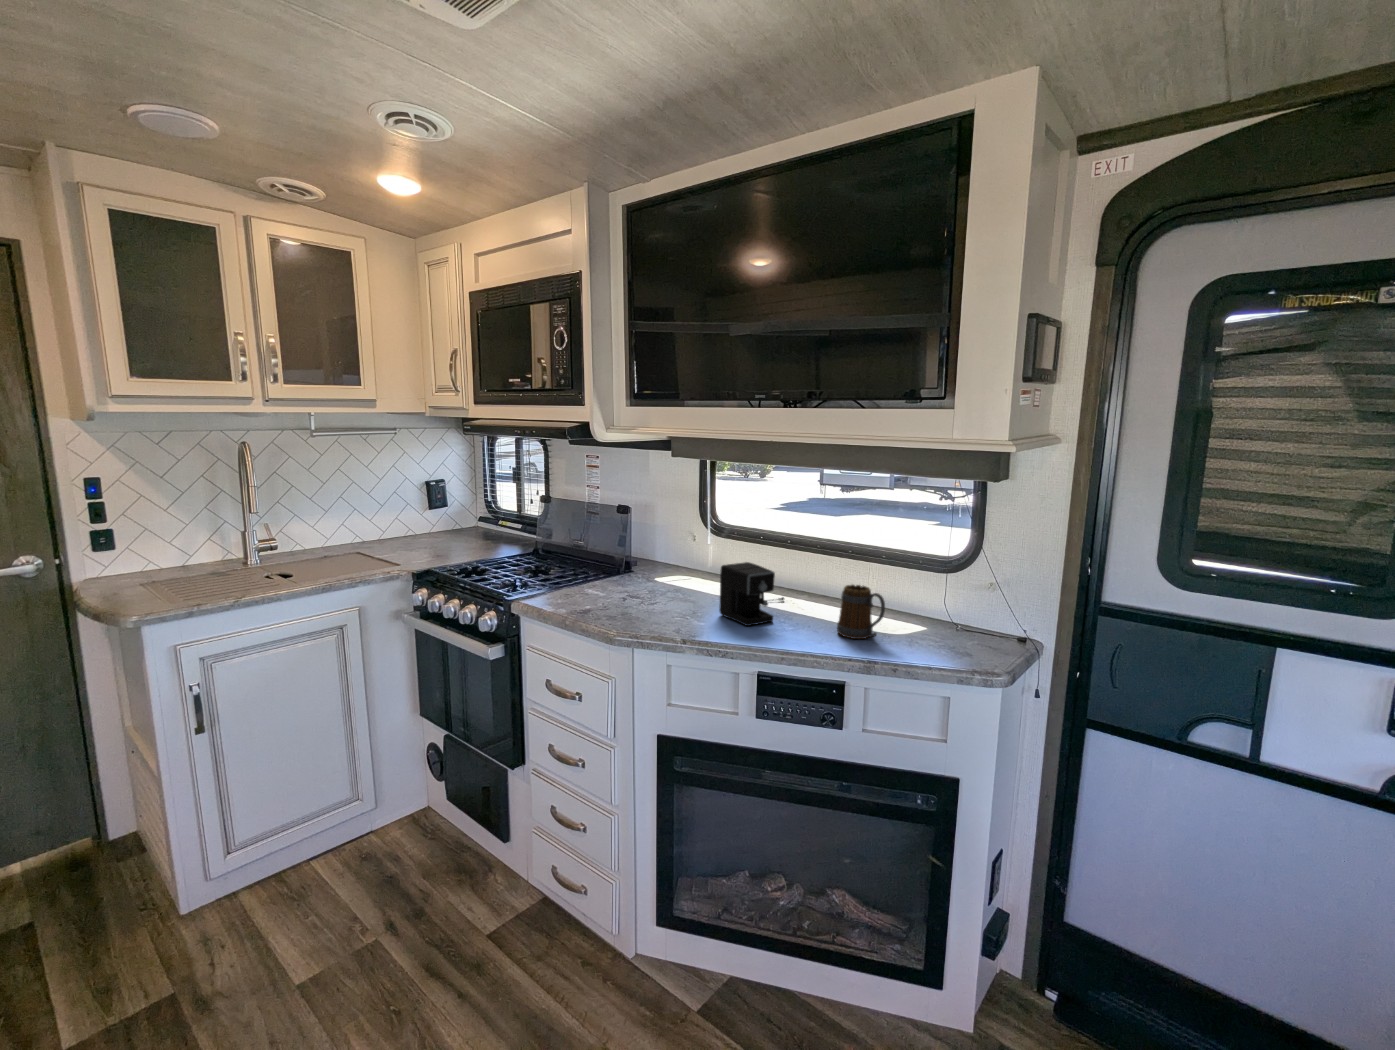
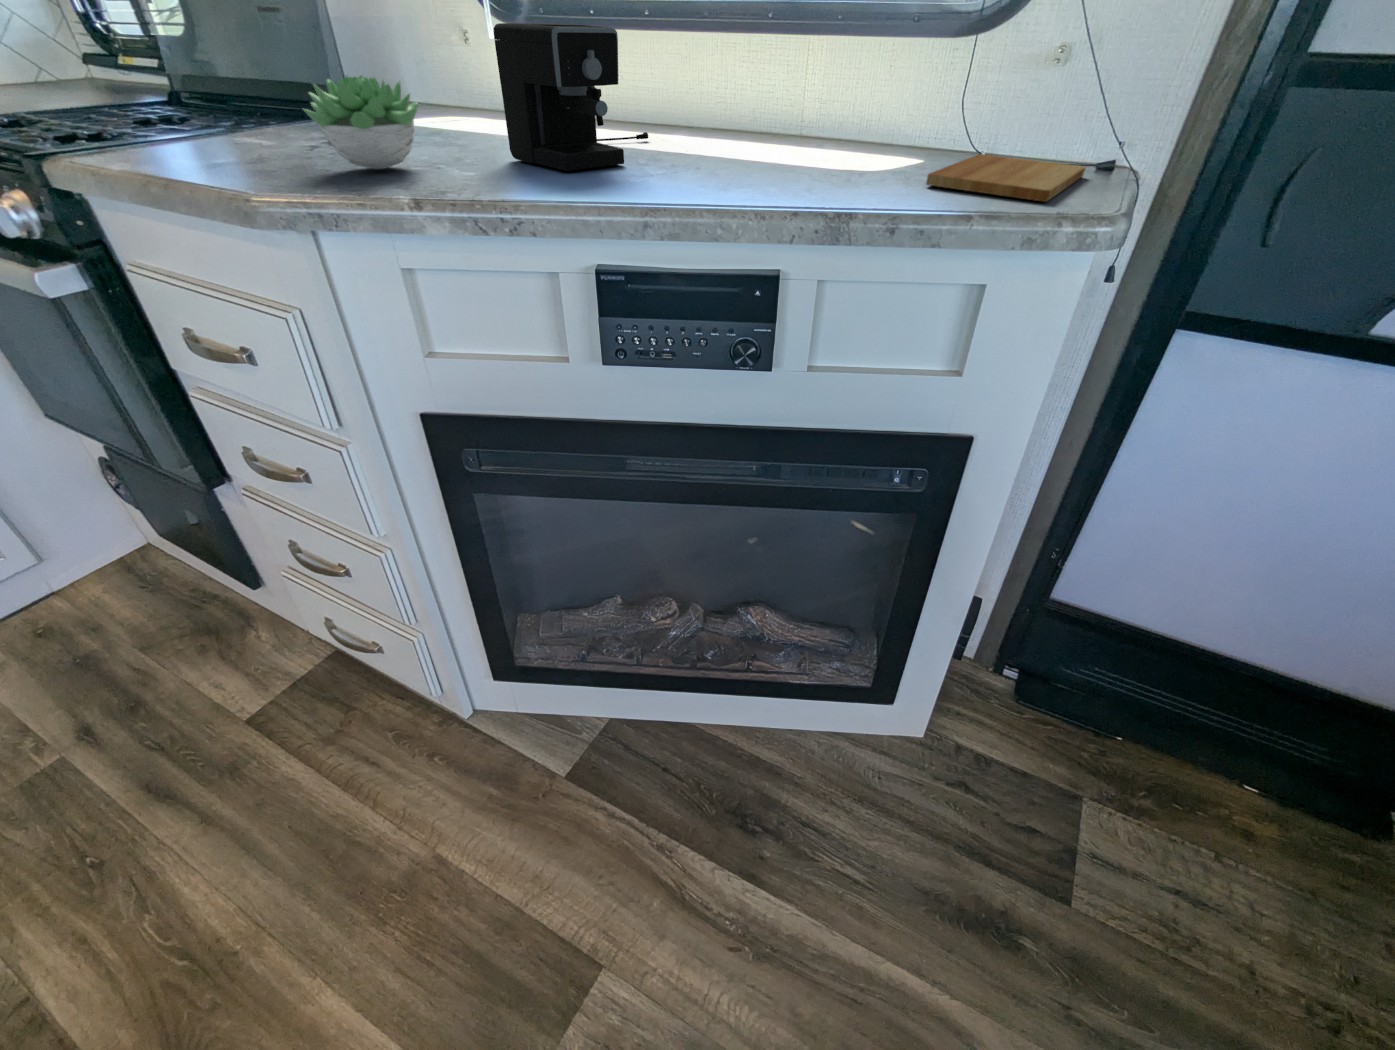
succulent plant: none [641,584,686,620] -> present [304,75,418,169]
mug: present [837,585,885,639] -> none [757,49,868,181]
cutting board: none [918,626,1006,662] -> present [926,154,1086,202]

